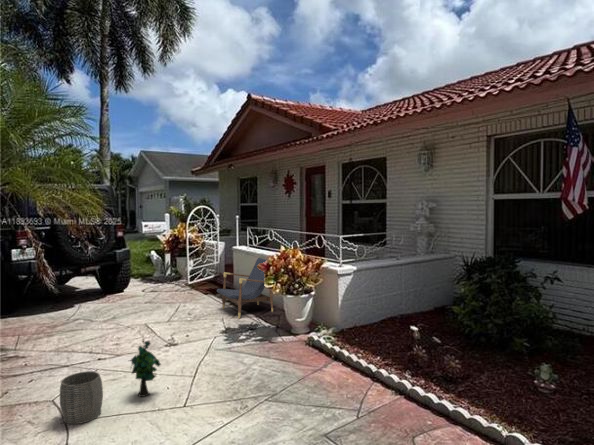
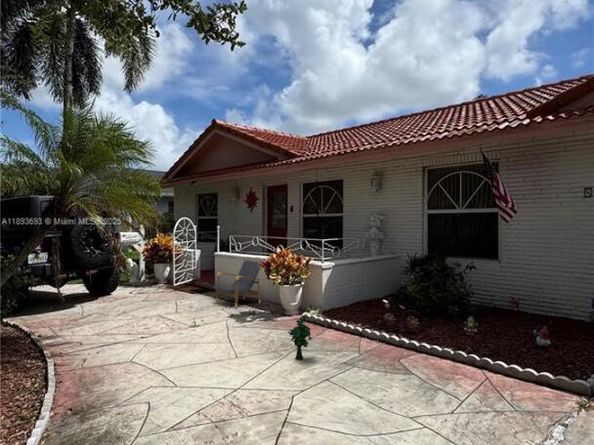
decorative plant: present [130,341,161,397] -> present [288,317,312,360]
woven basket: present [60,371,103,424] -> none [153,336,183,372]

